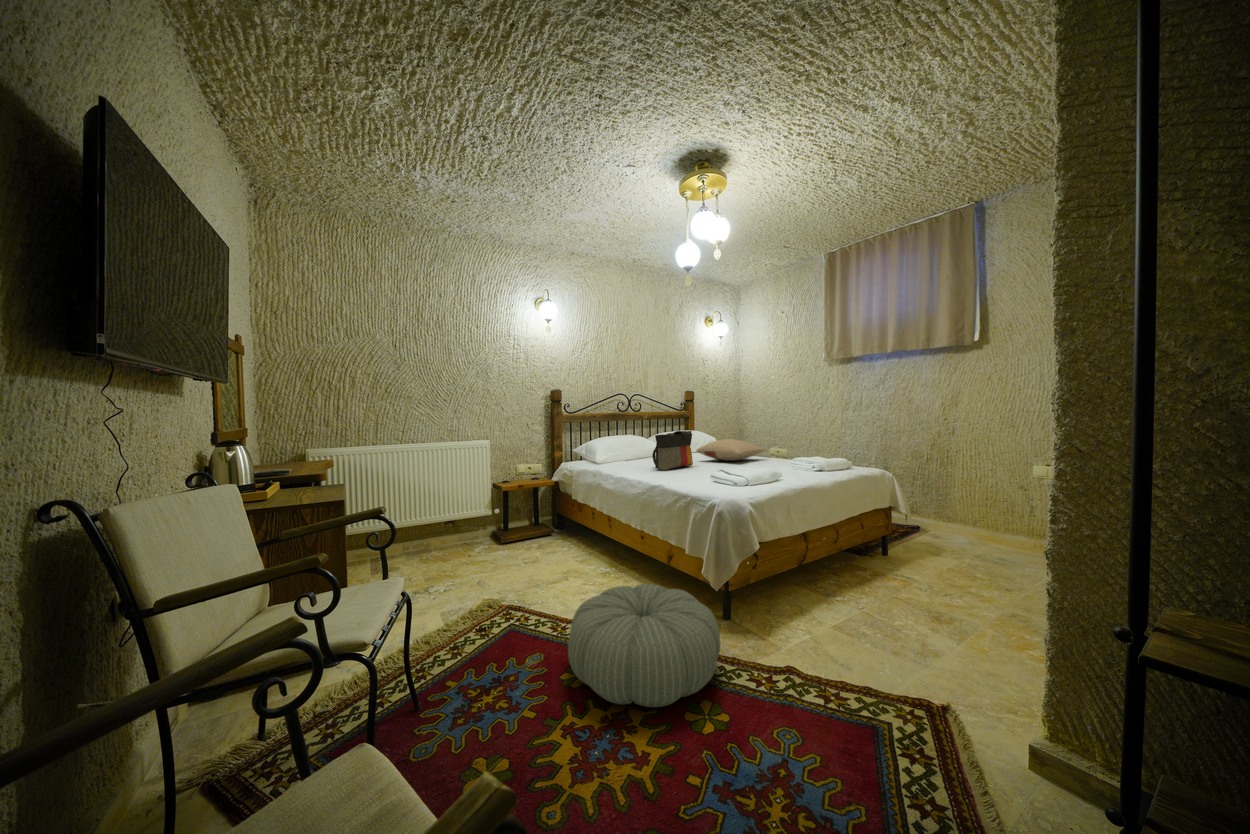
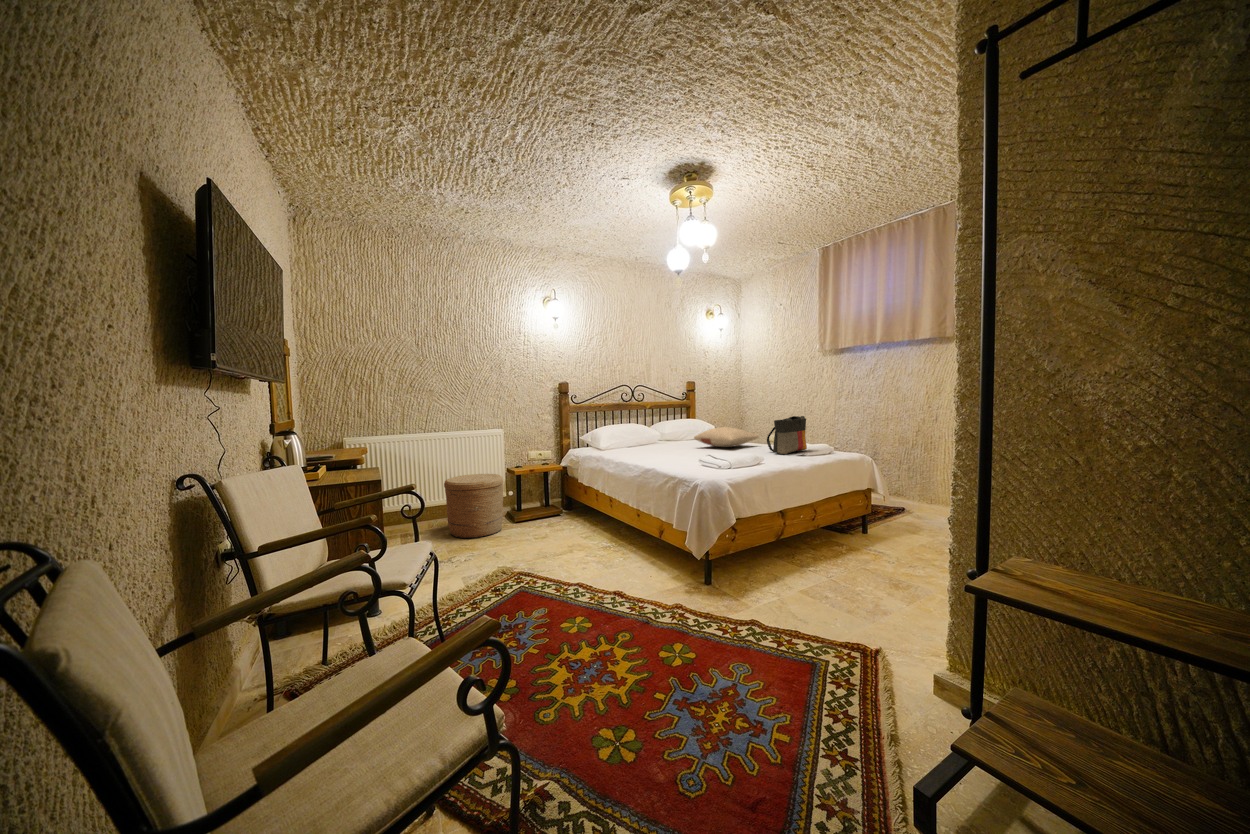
tote bag: present [652,431,693,470] -> present [767,416,807,454]
woven basket: none [422,489,489,563] -> present [444,474,503,538]
pouf: present [568,584,720,707] -> none [566,552,694,646]

